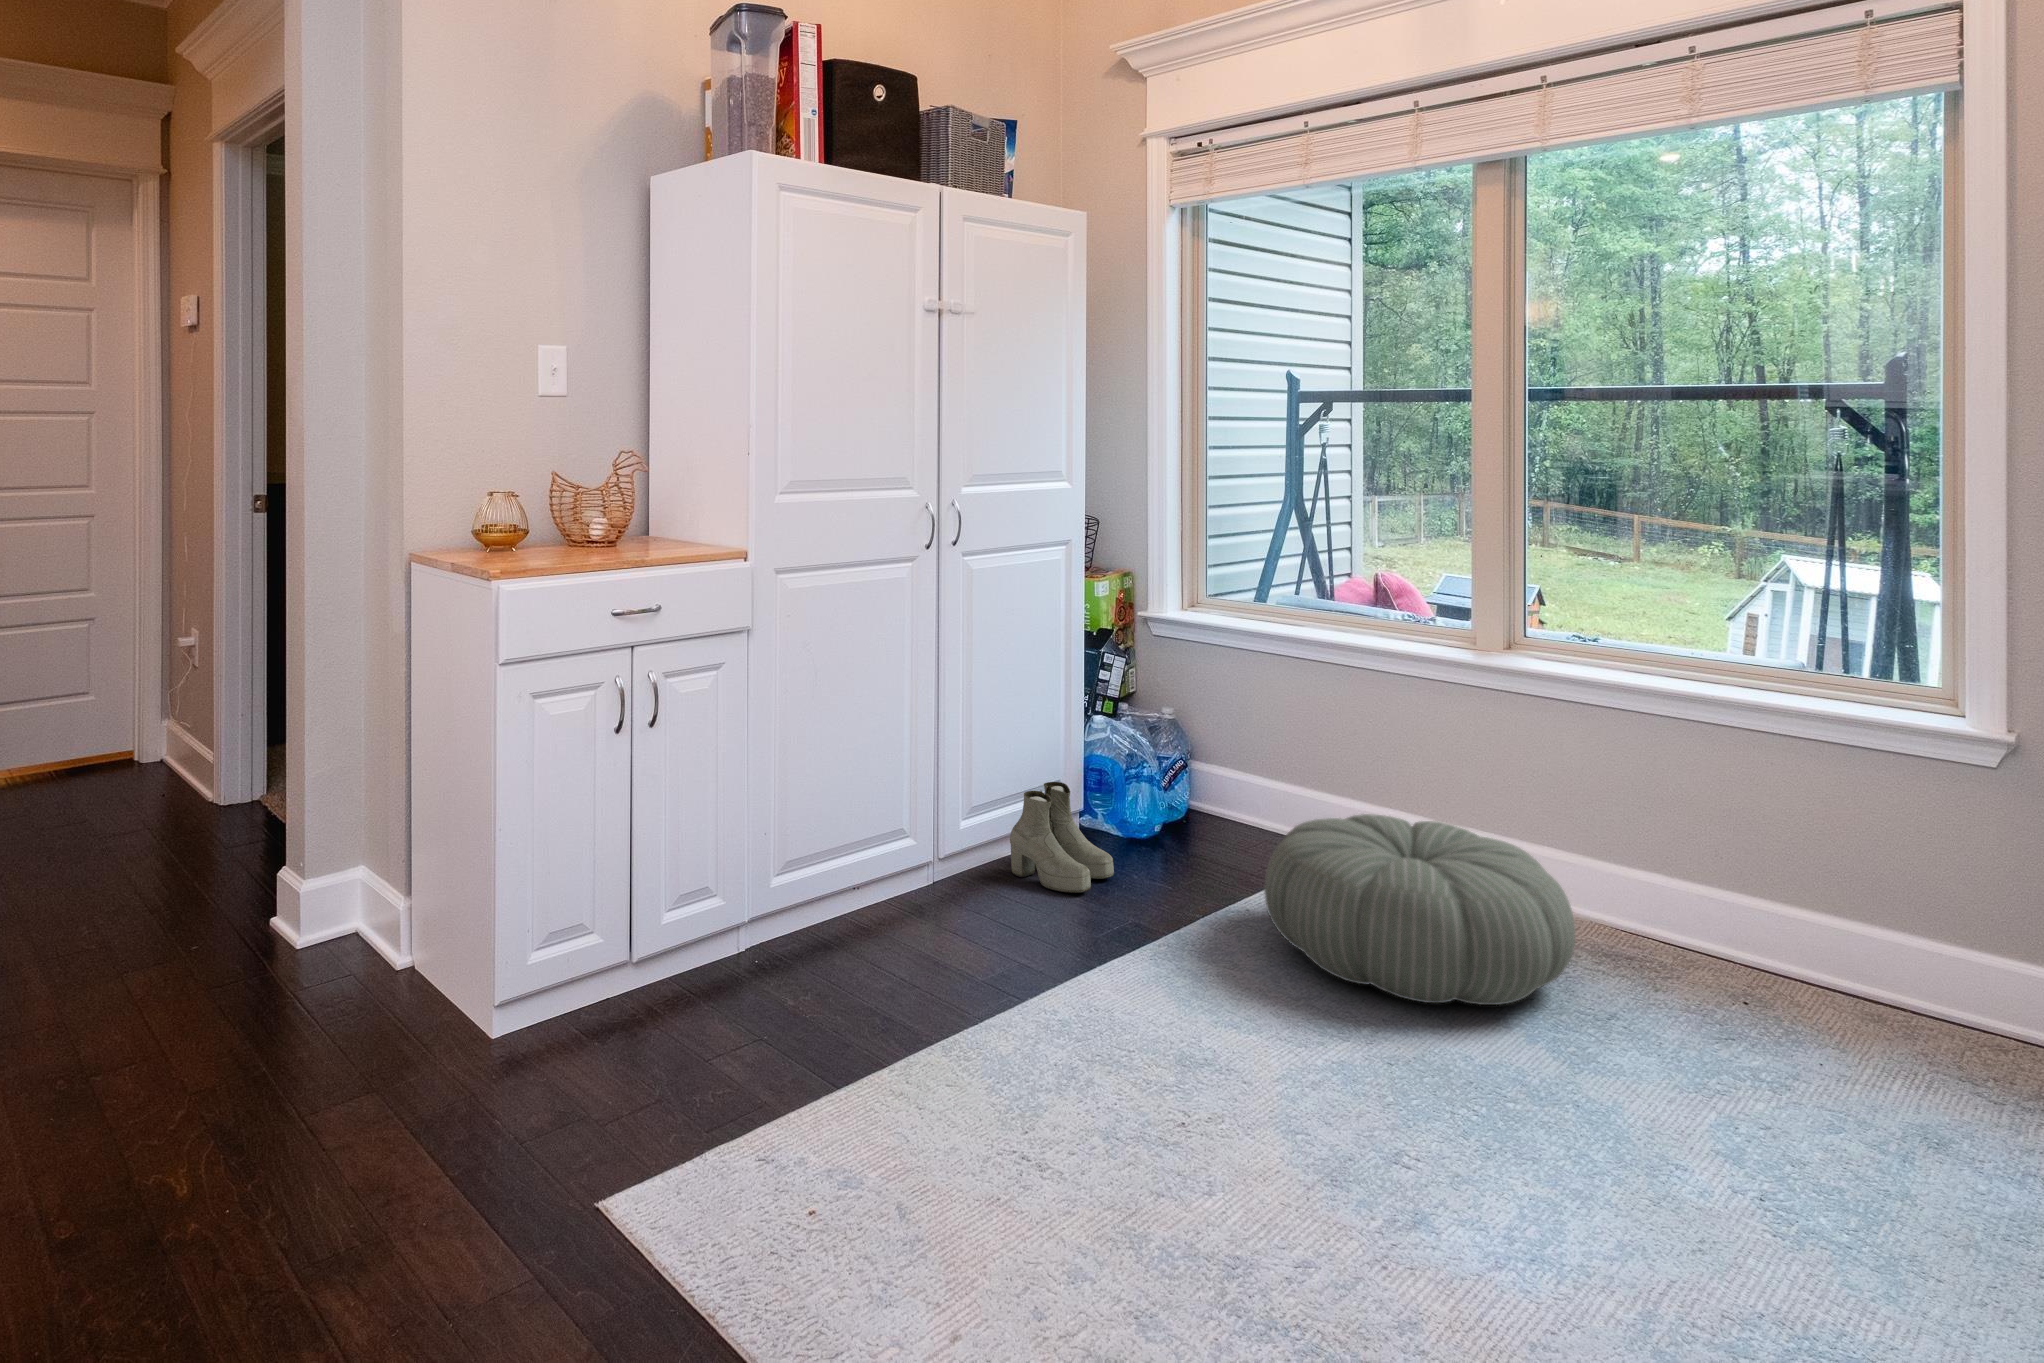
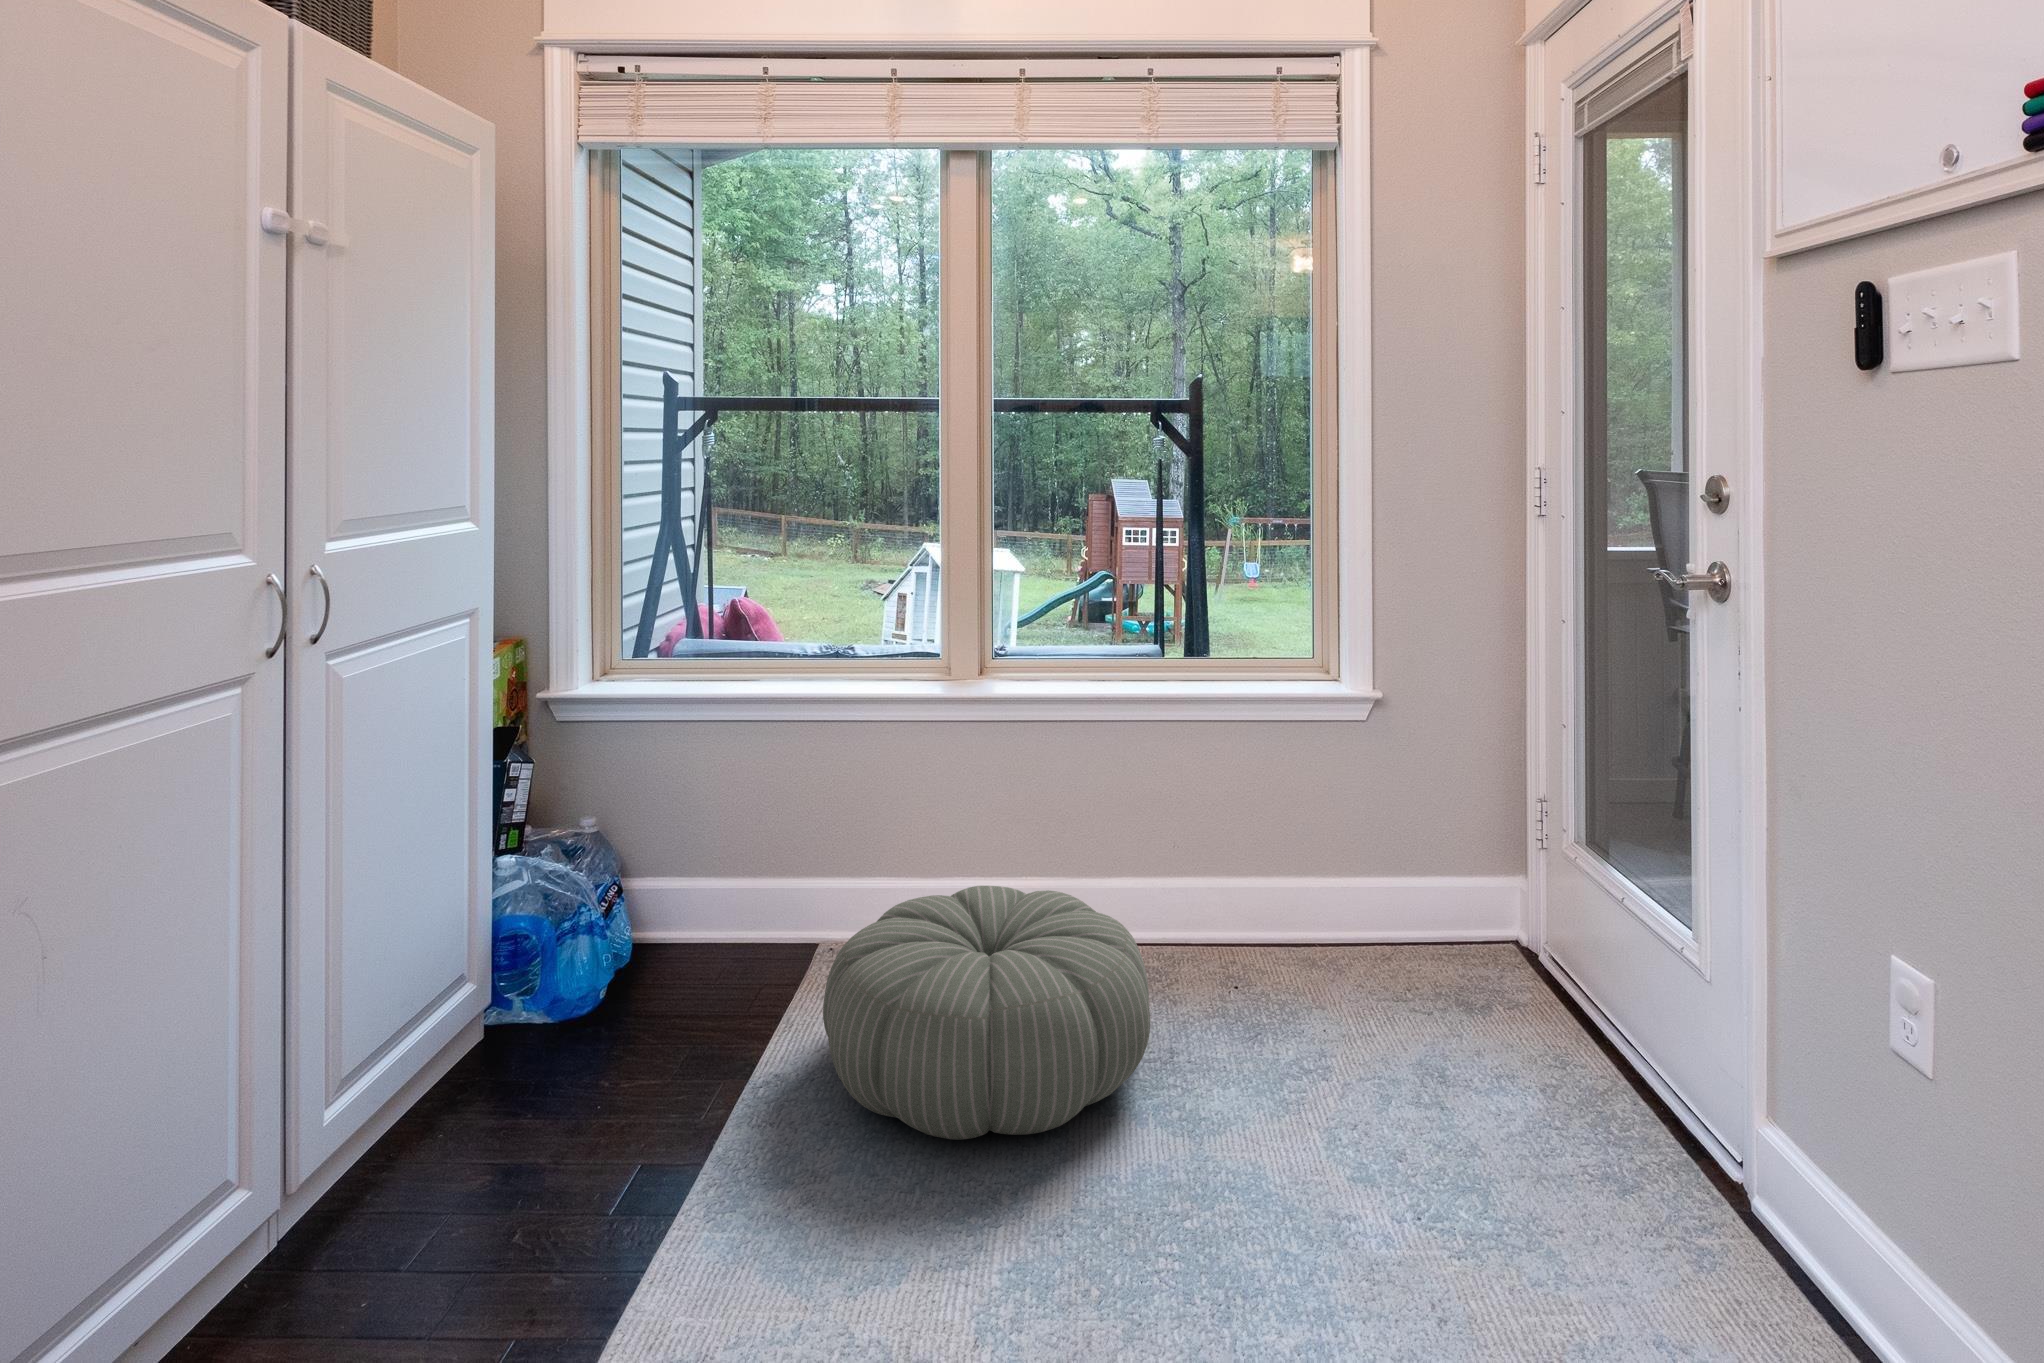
boots: present [1010,782,1114,893] -> none [414,984,586,1171]

